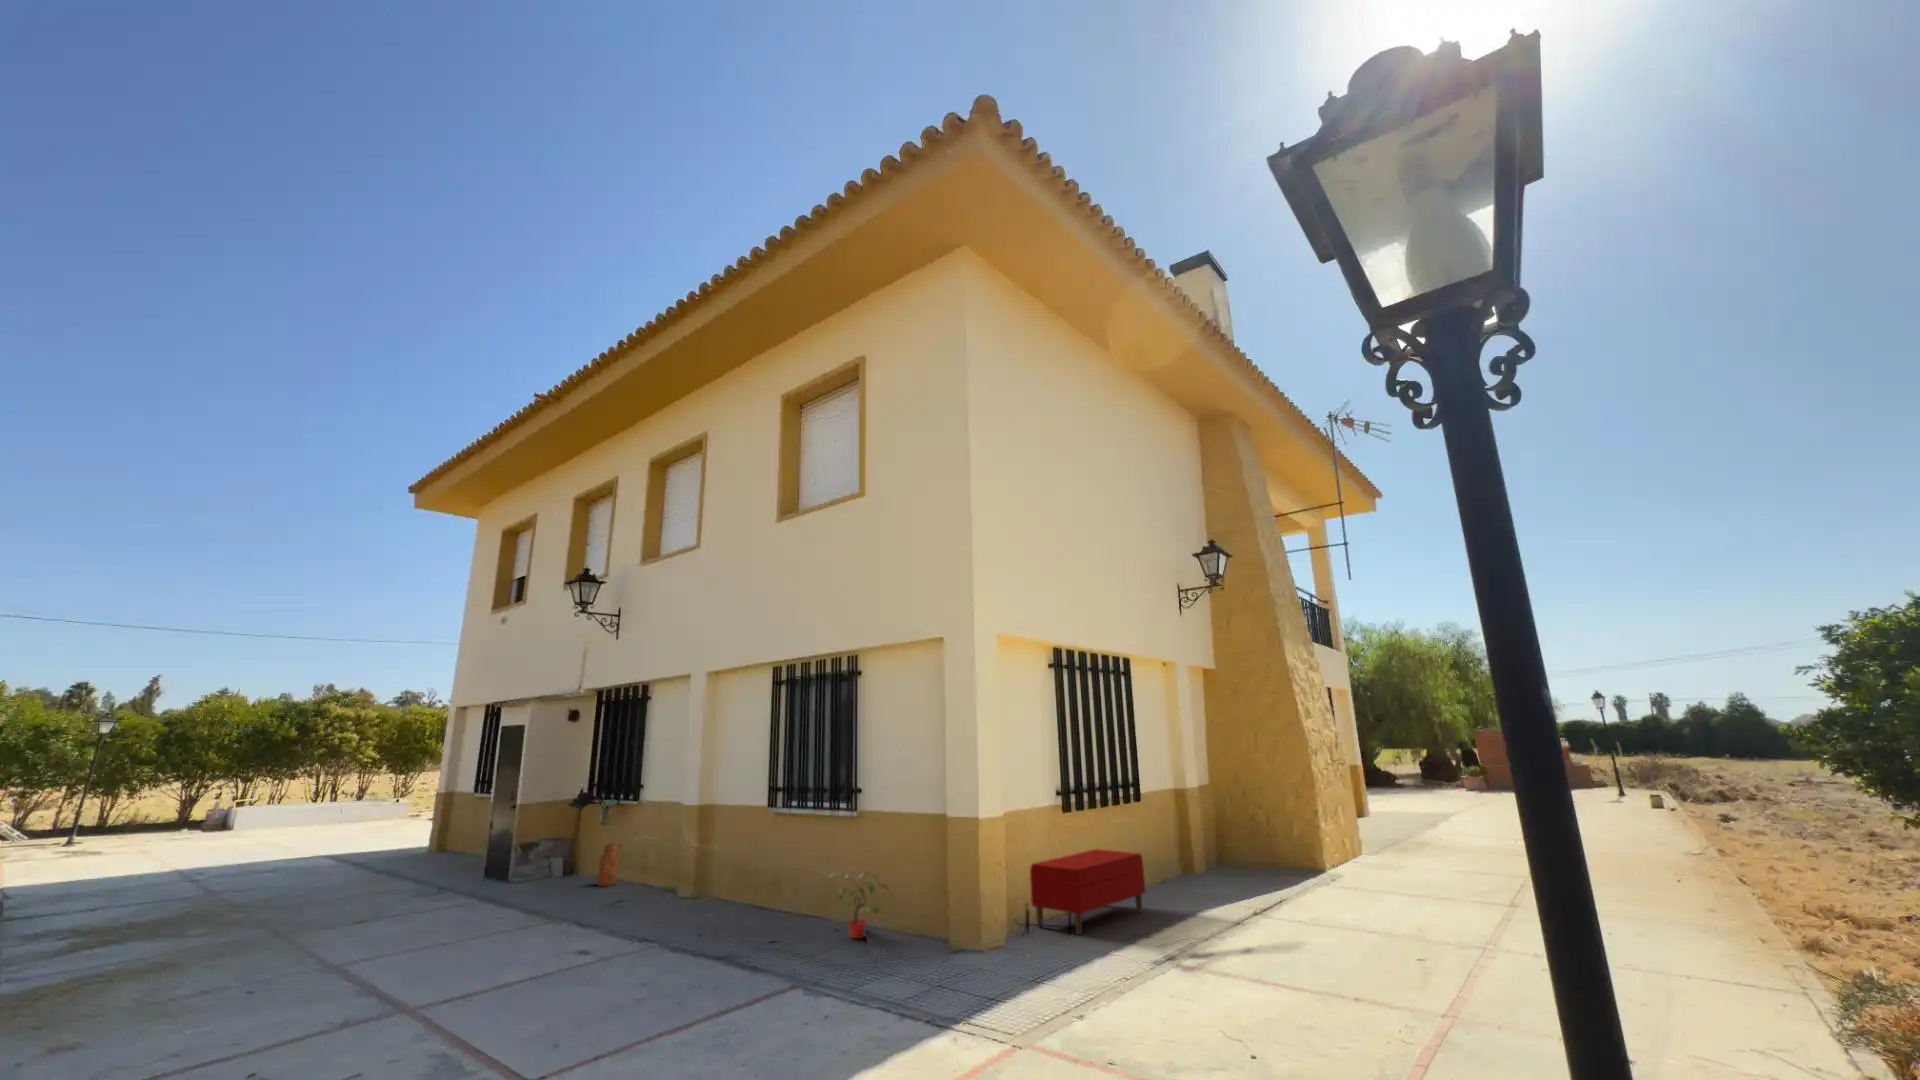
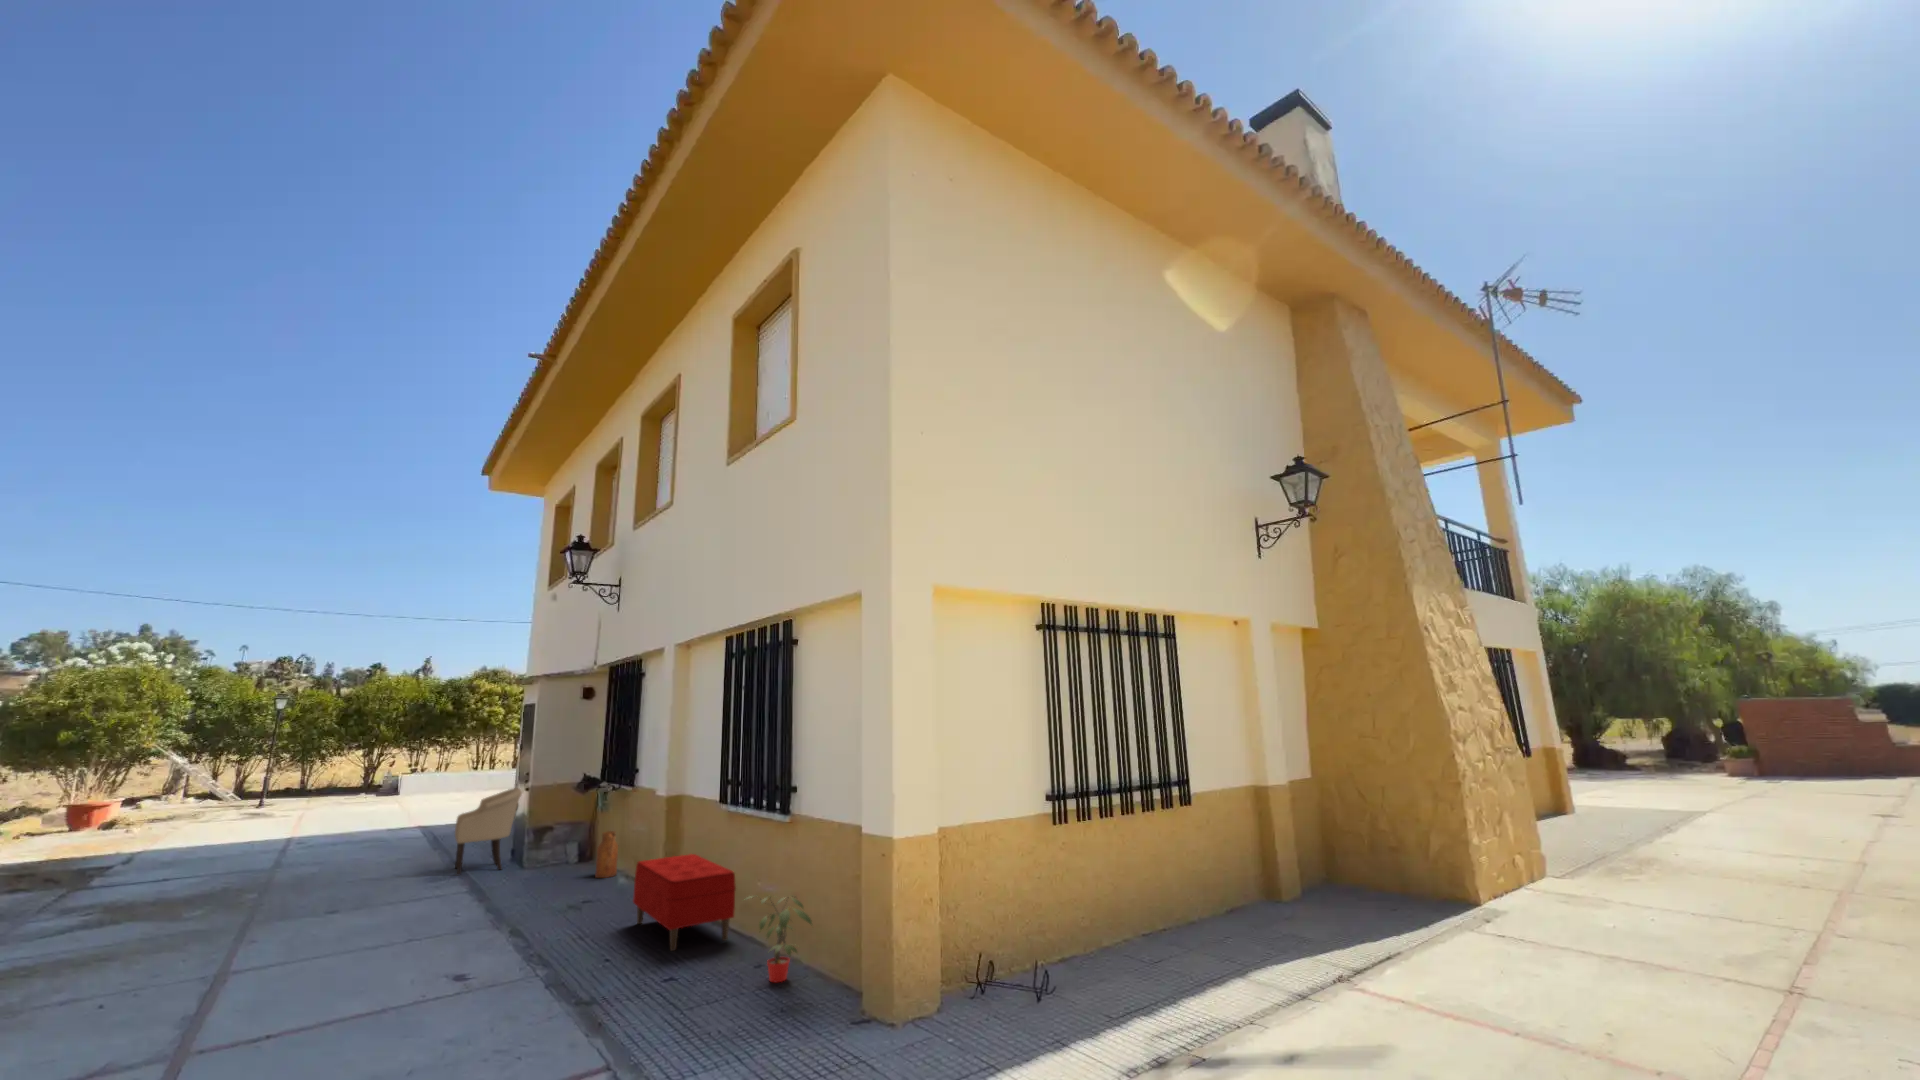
chair: none [437,807,508,891] -> present [455,788,522,875]
bench: present [1030,849,1145,935] -> present [633,854,736,951]

